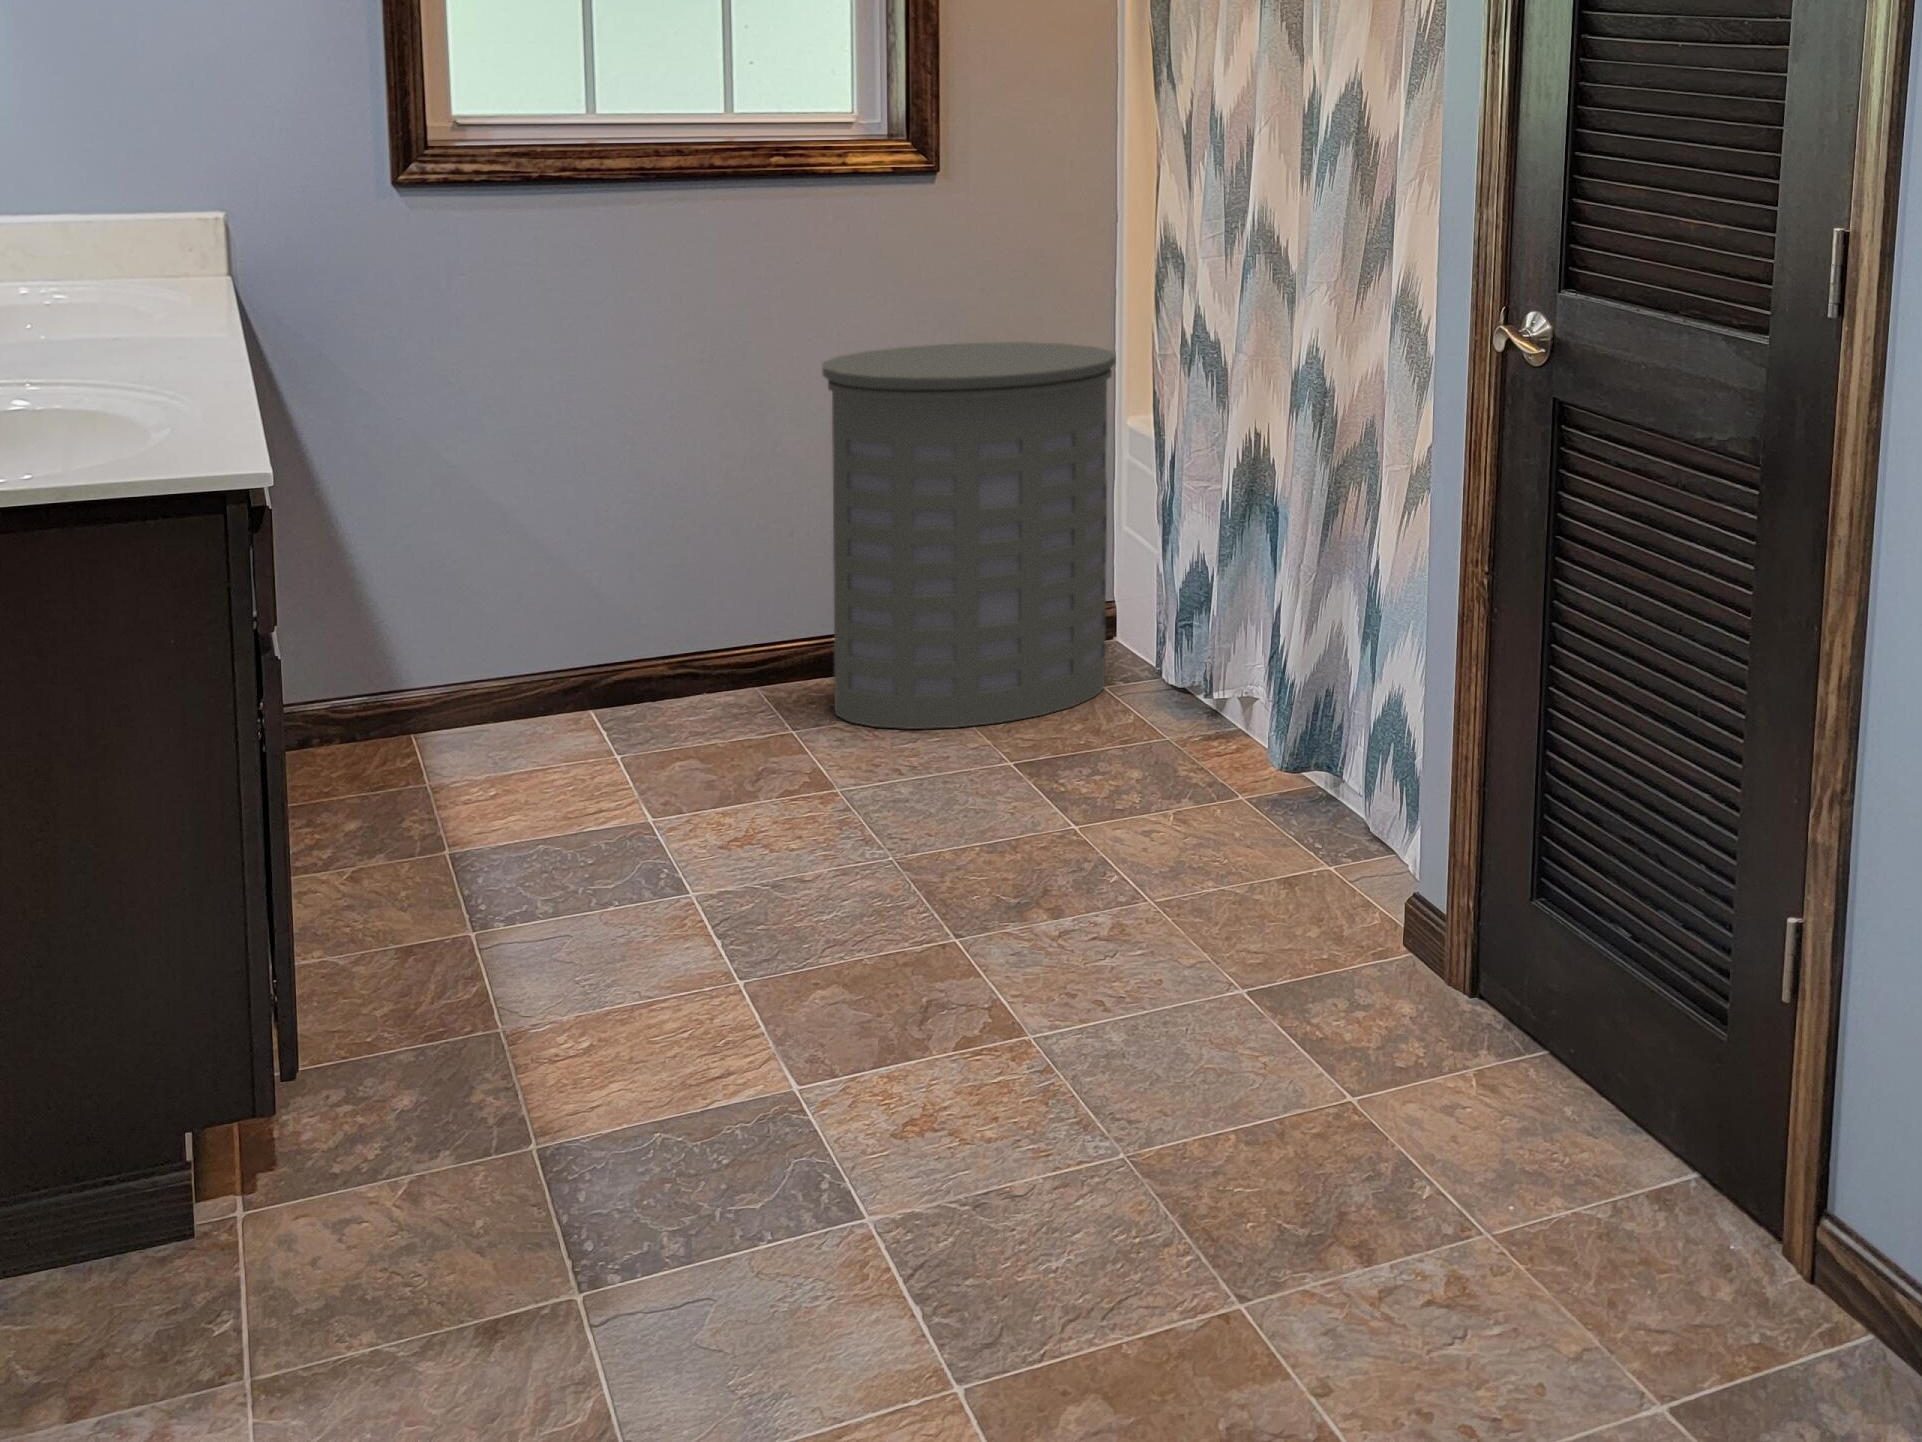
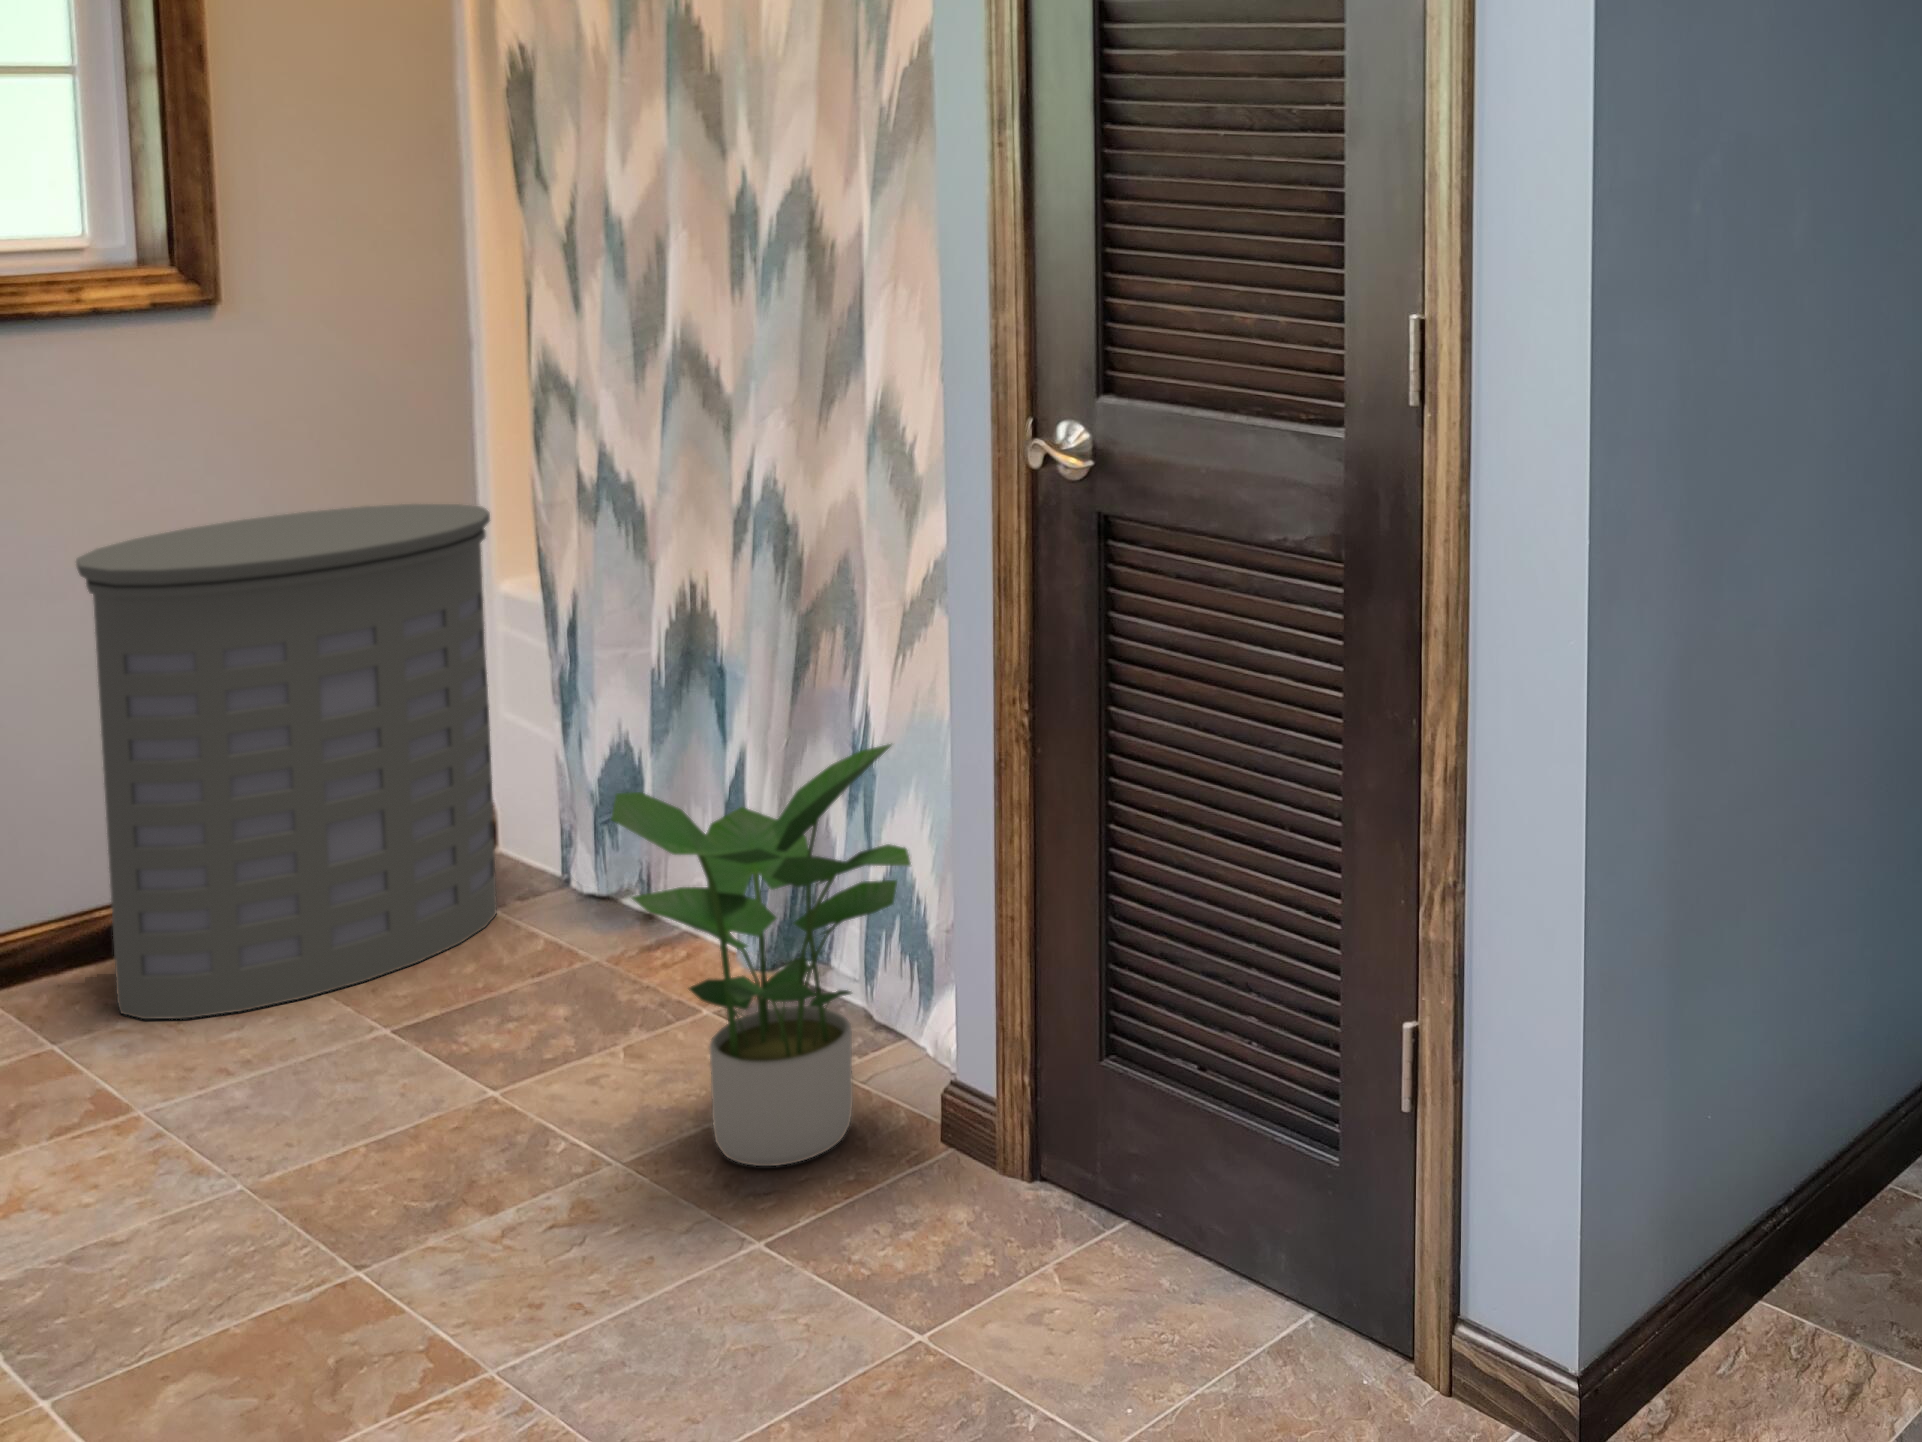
potted plant: none [1149,588,1389,933] -> present [611,744,911,1166]

